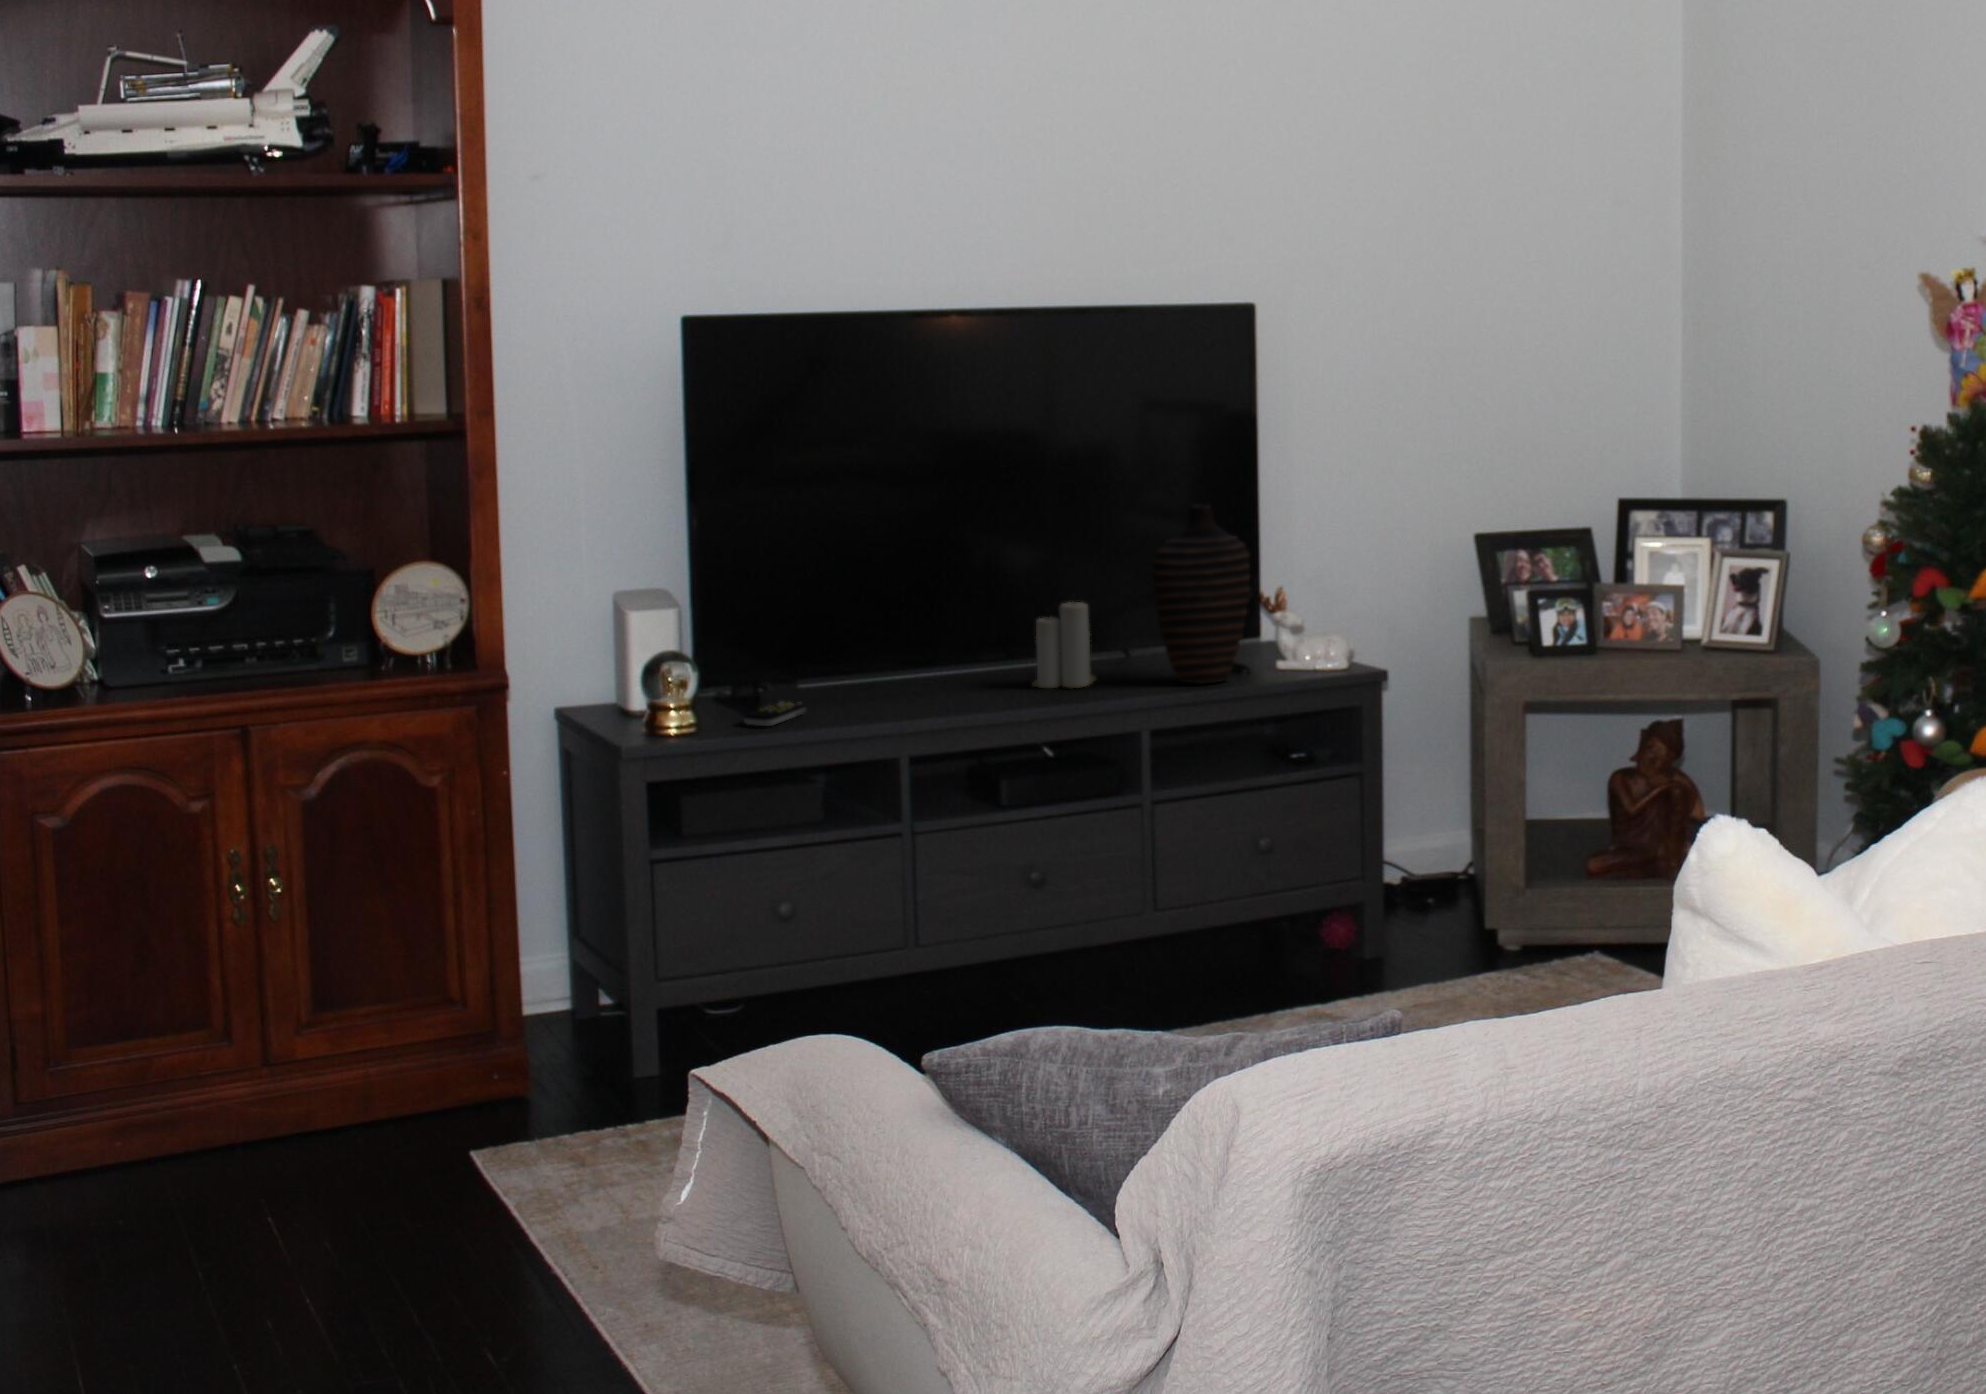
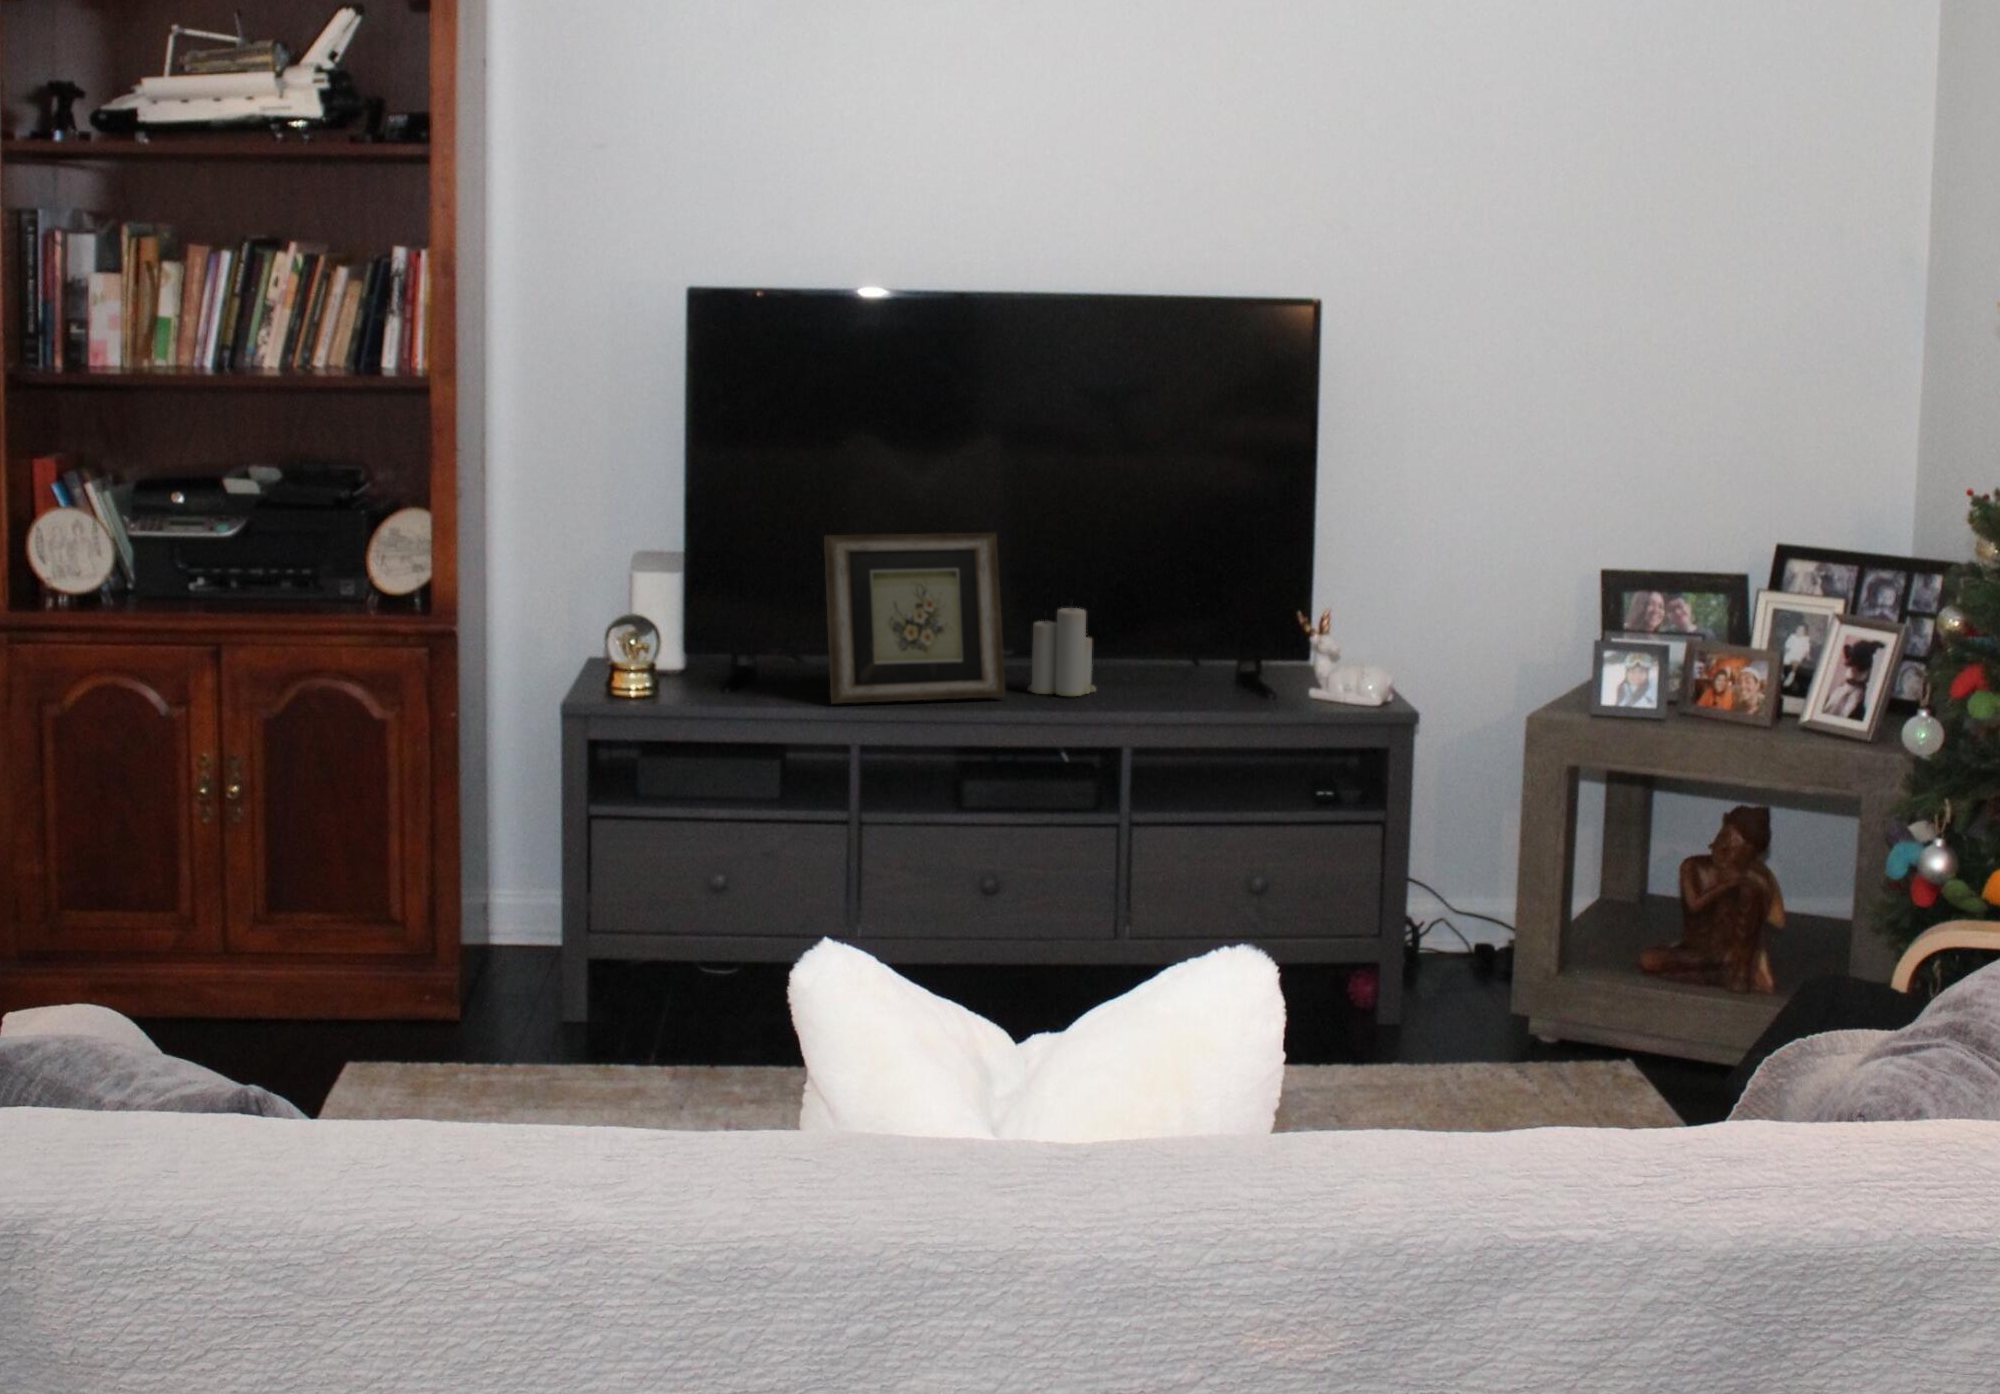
decorative vase: present [1152,505,1250,684] -> none [1150,517,1260,706]
picture frame: none [841,536,1025,719] -> present [824,533,1005,703]
remote control: present [744,701,806,726] -> none [714,678,782,700]

